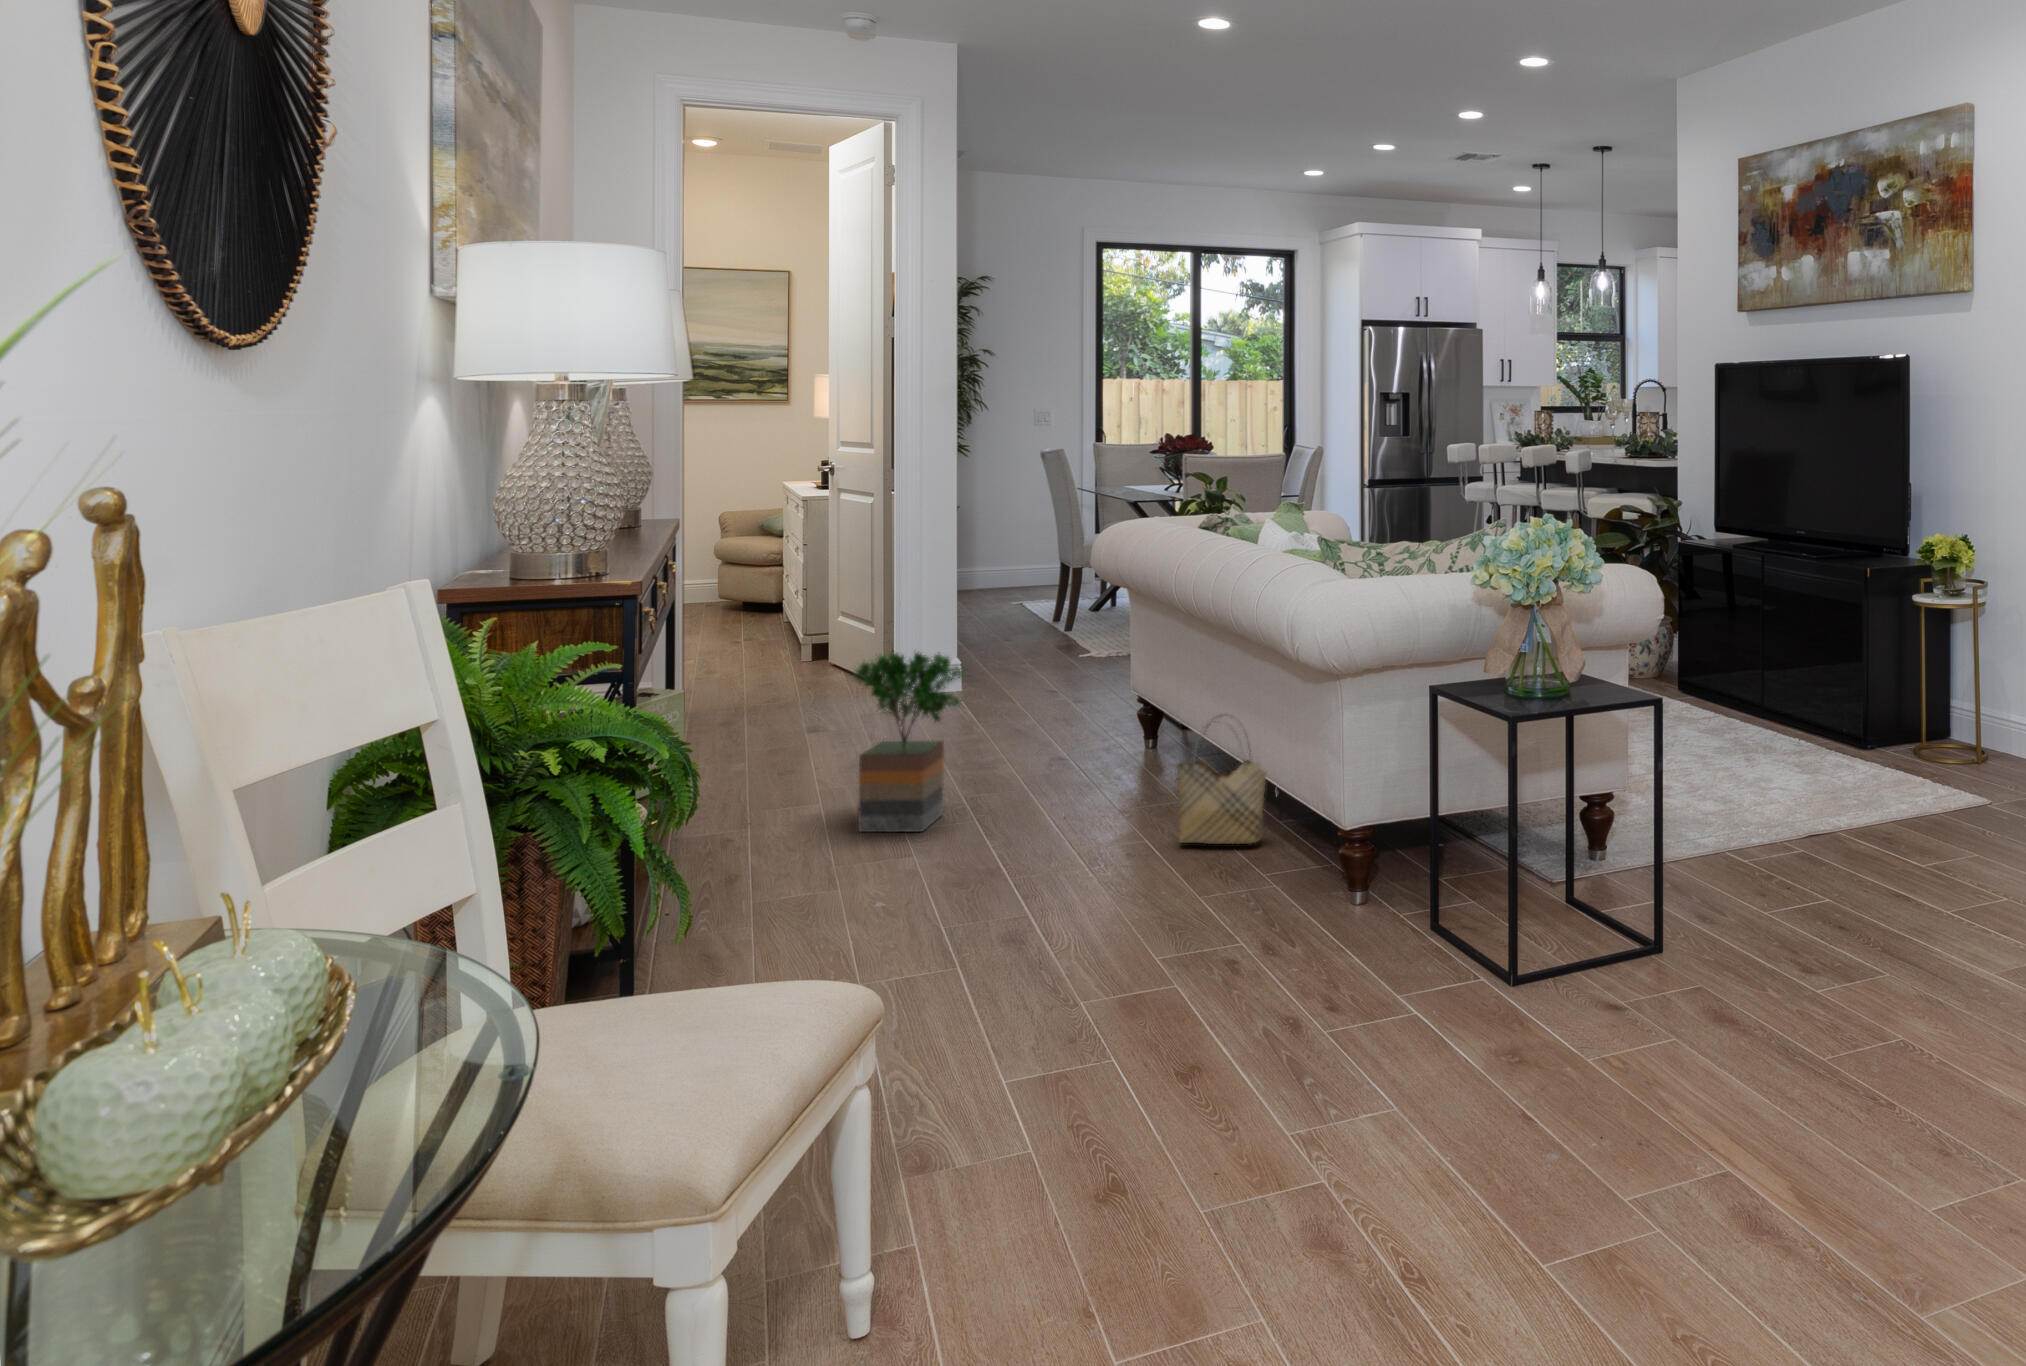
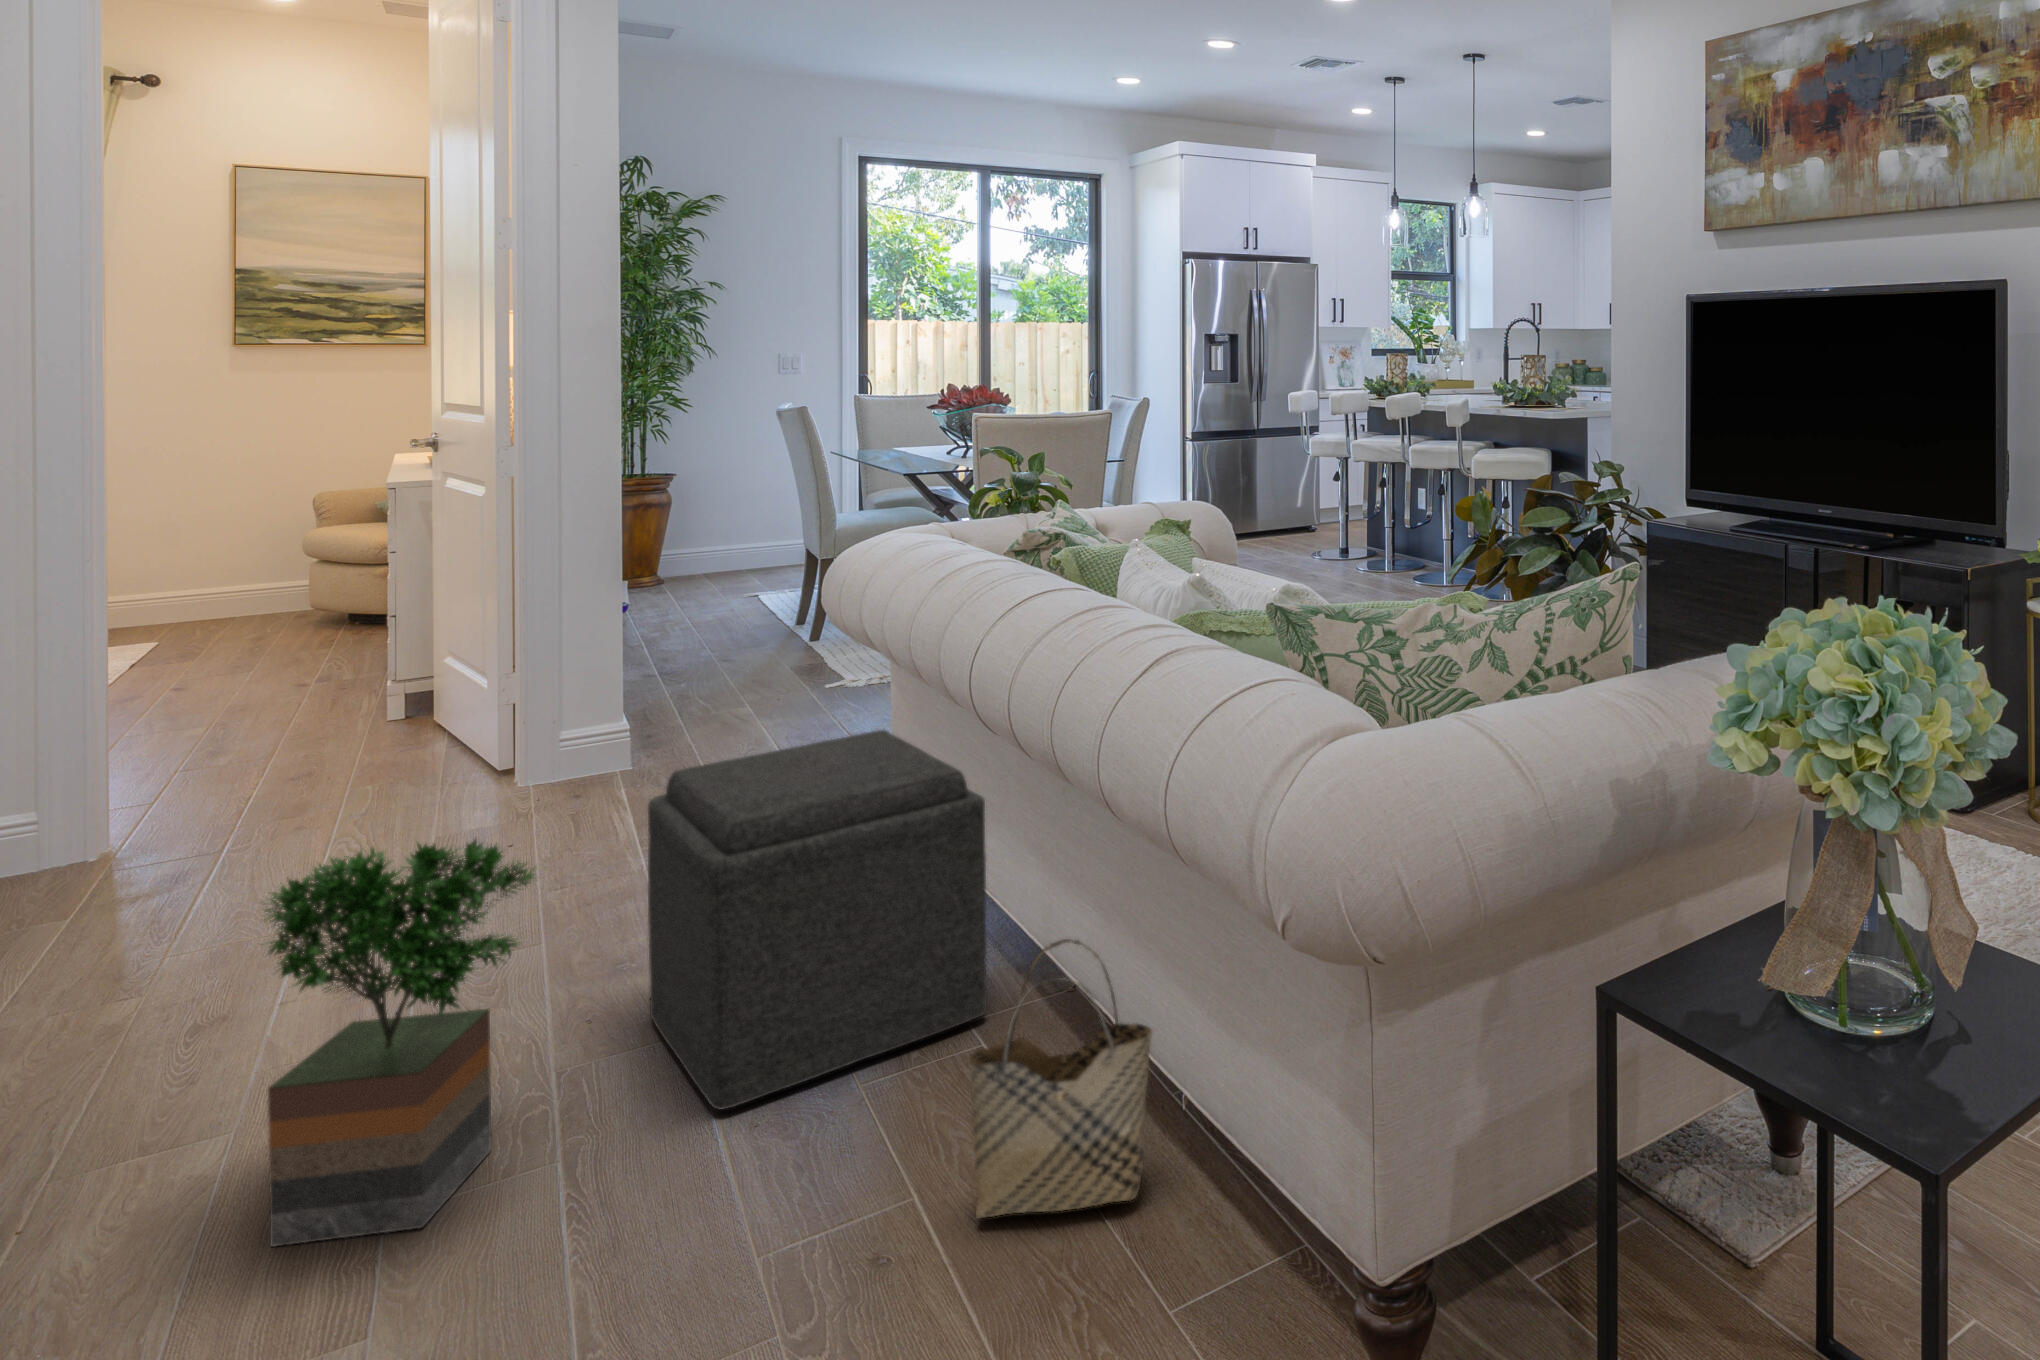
ottoman: none [1006,632,1187,809] -> present [648,730,987,1110]

